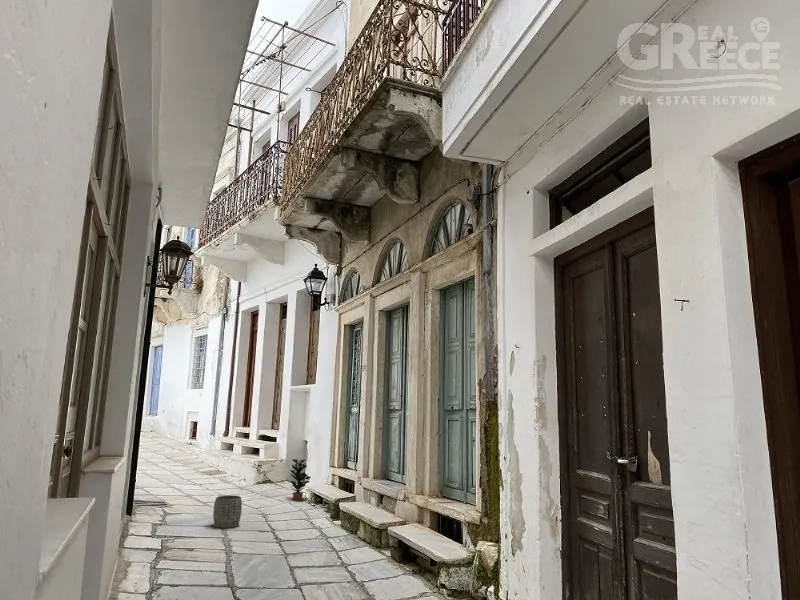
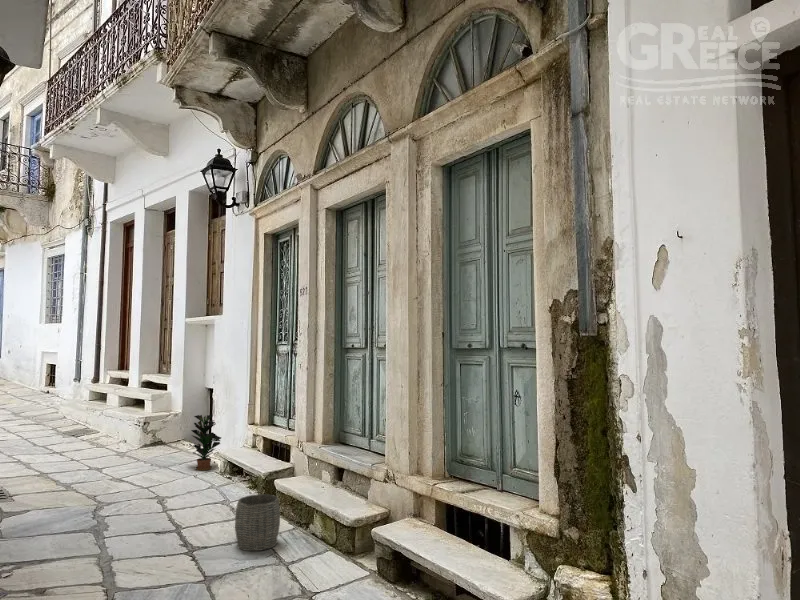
woven basket: present [213,495,242,528] -> present [235,494,280,551]

